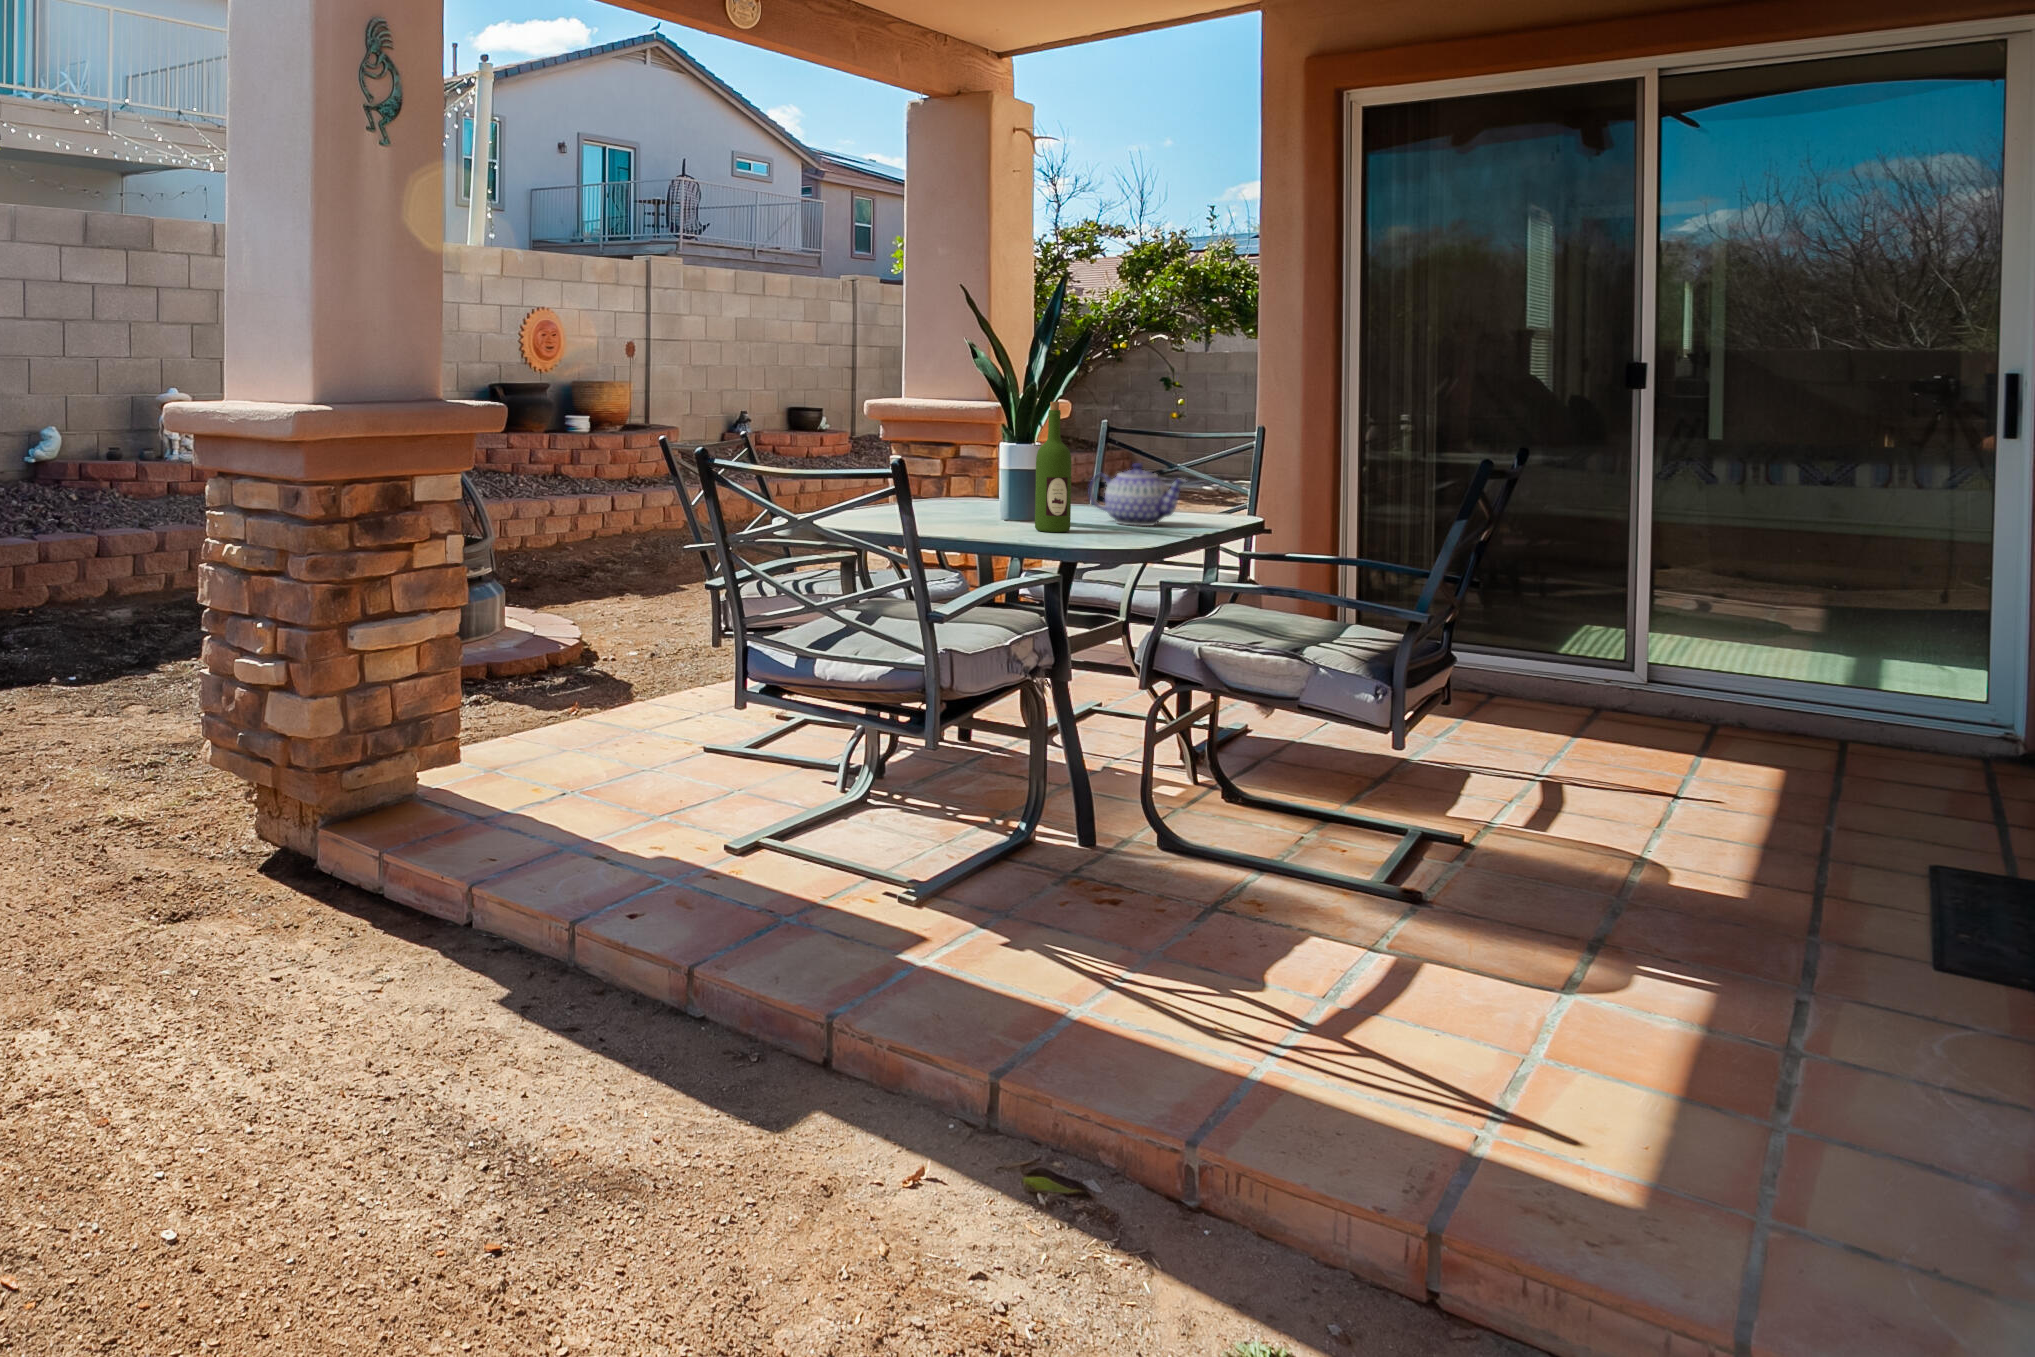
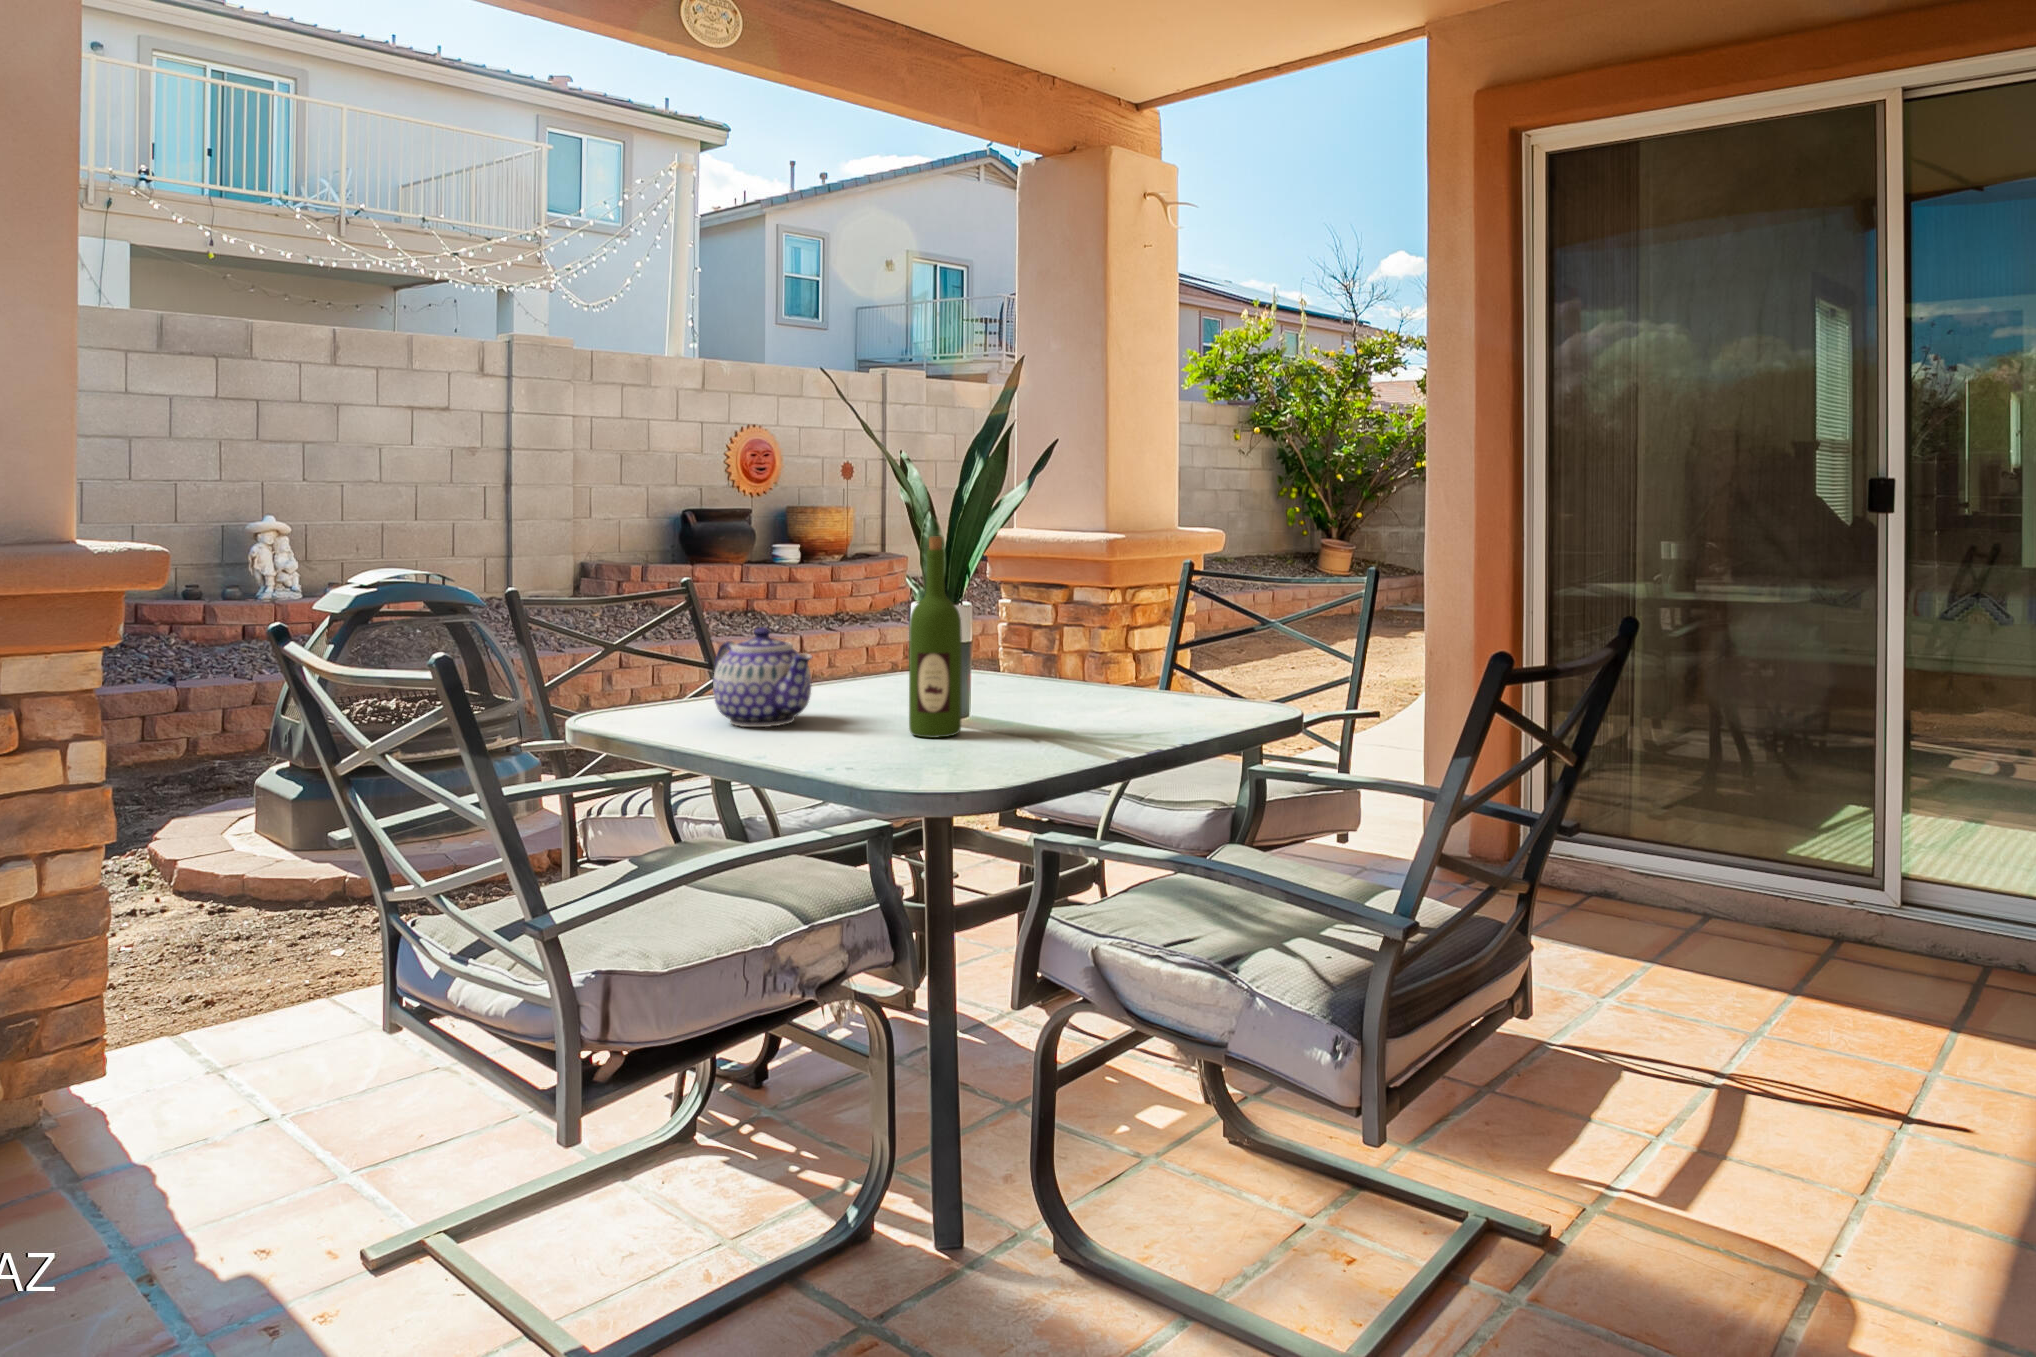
teapot: present [1089,463,1186,526] -> present [713,627,812,727]

